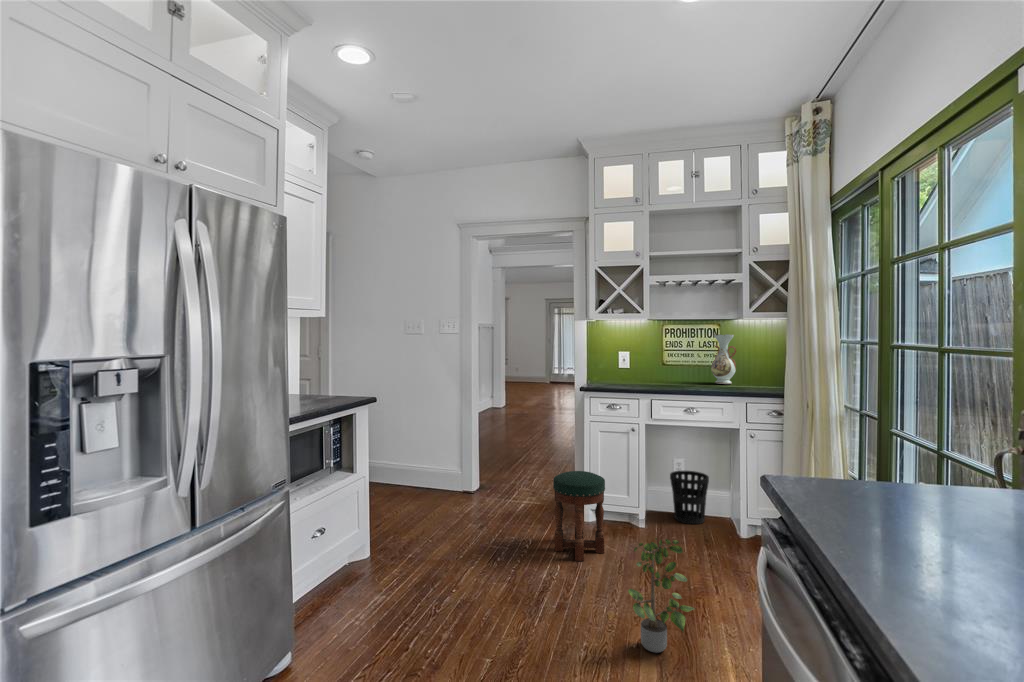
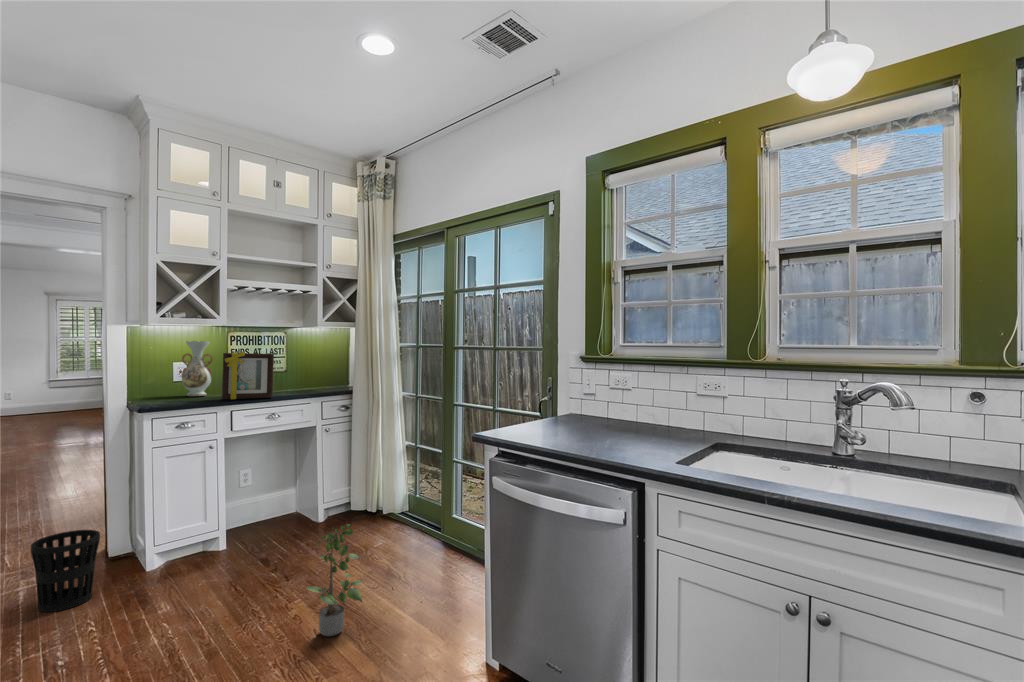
vase: present [711,334,736,384] -> present [182,341,213,396]
picture frame: none [643,345,689,391] -> present [222,352,274,400]
stool: present [553,471,605,561] -> none [136,500,209,608]
wastebasket: present [670,471,709,524] -> present [31,530,100,612]

